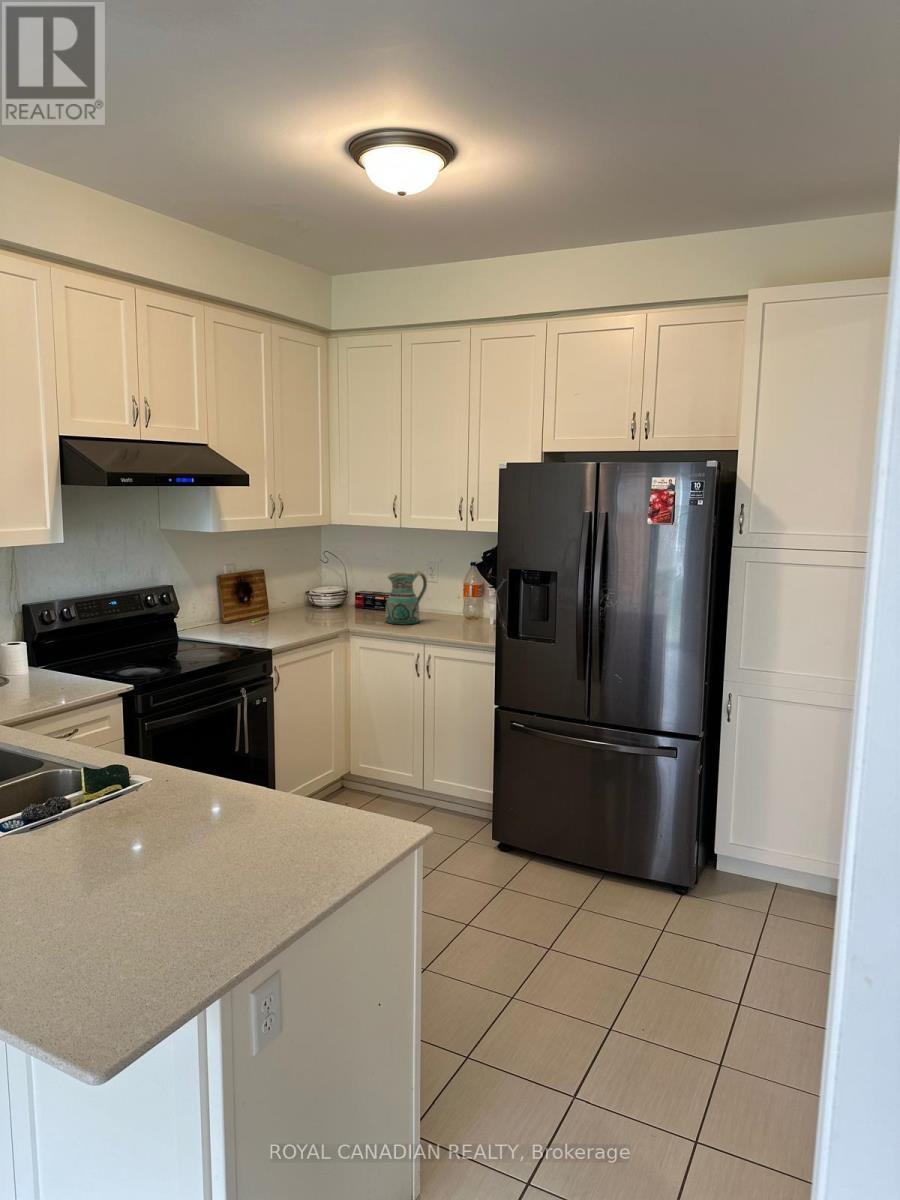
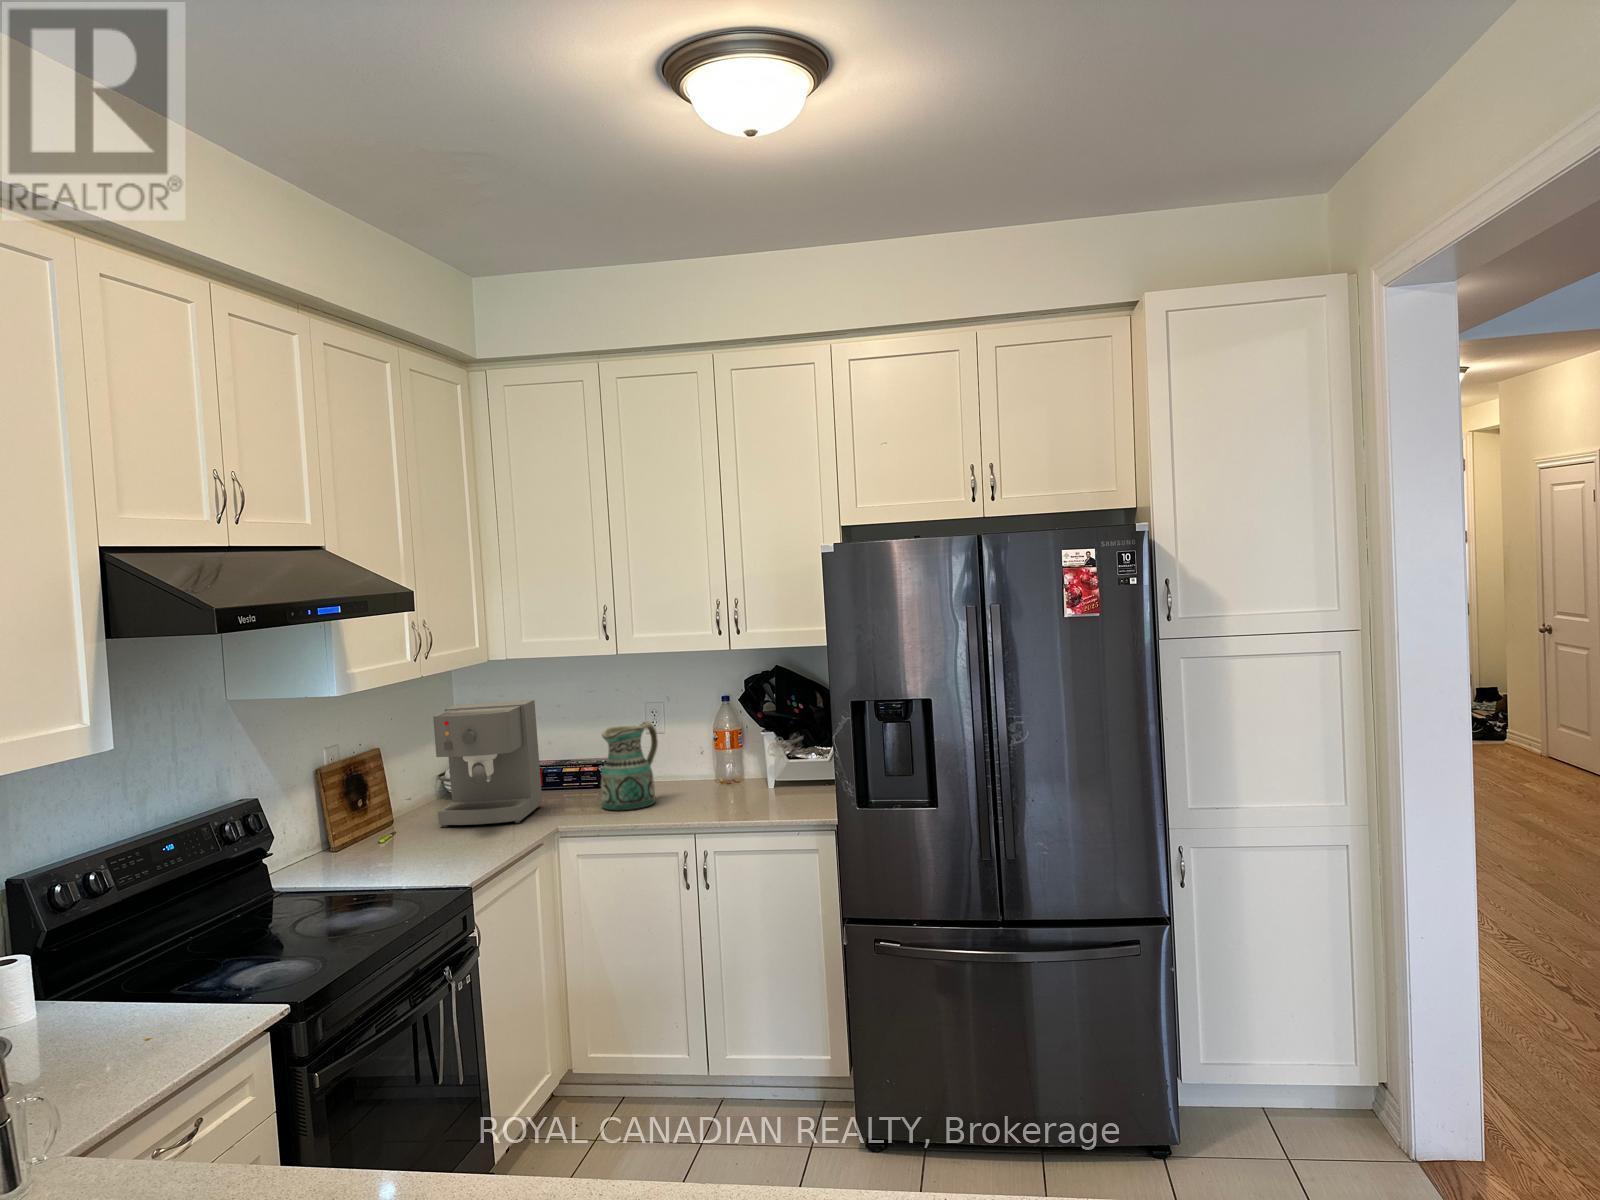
coffee maker: none [288,549,355,623] -> present [433,700,542,827]

